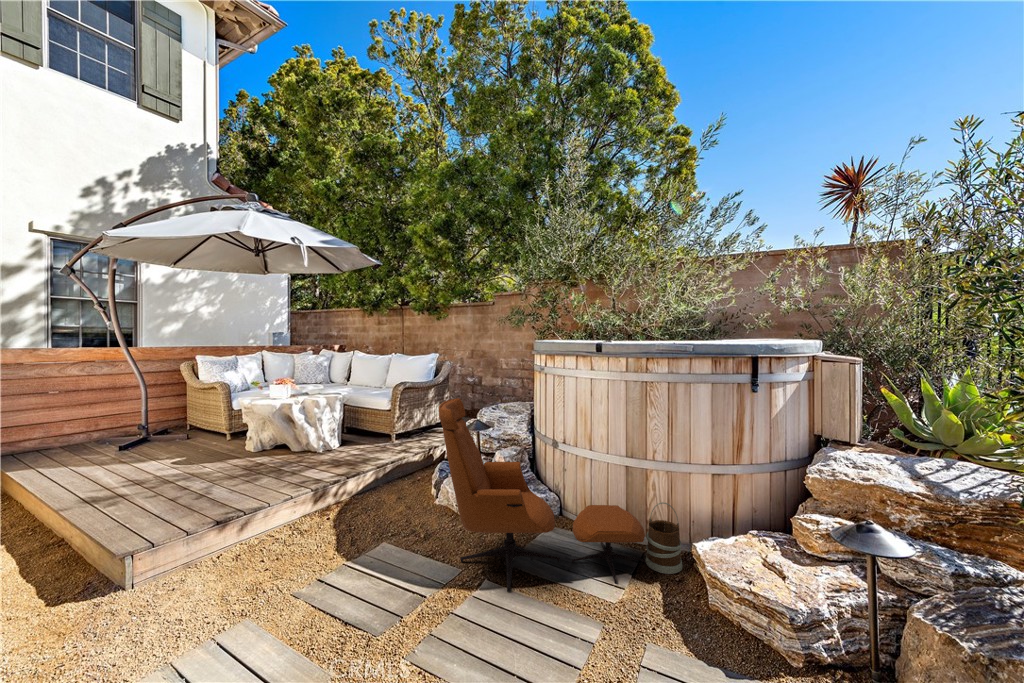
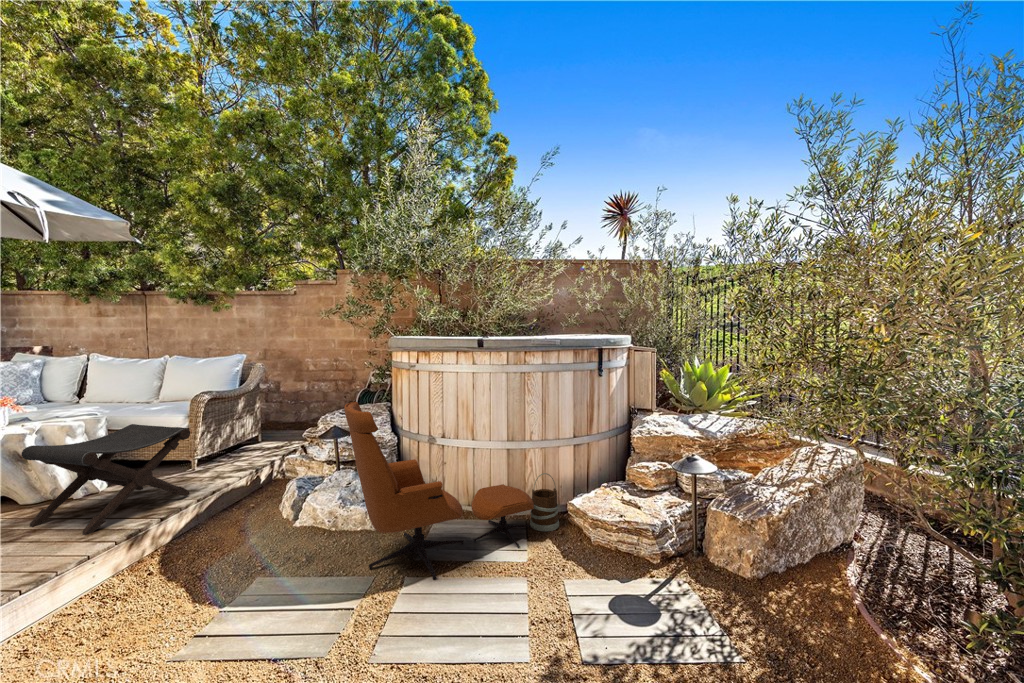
footstool: none [273,402,373,481] -> present [22,424,190,535]

